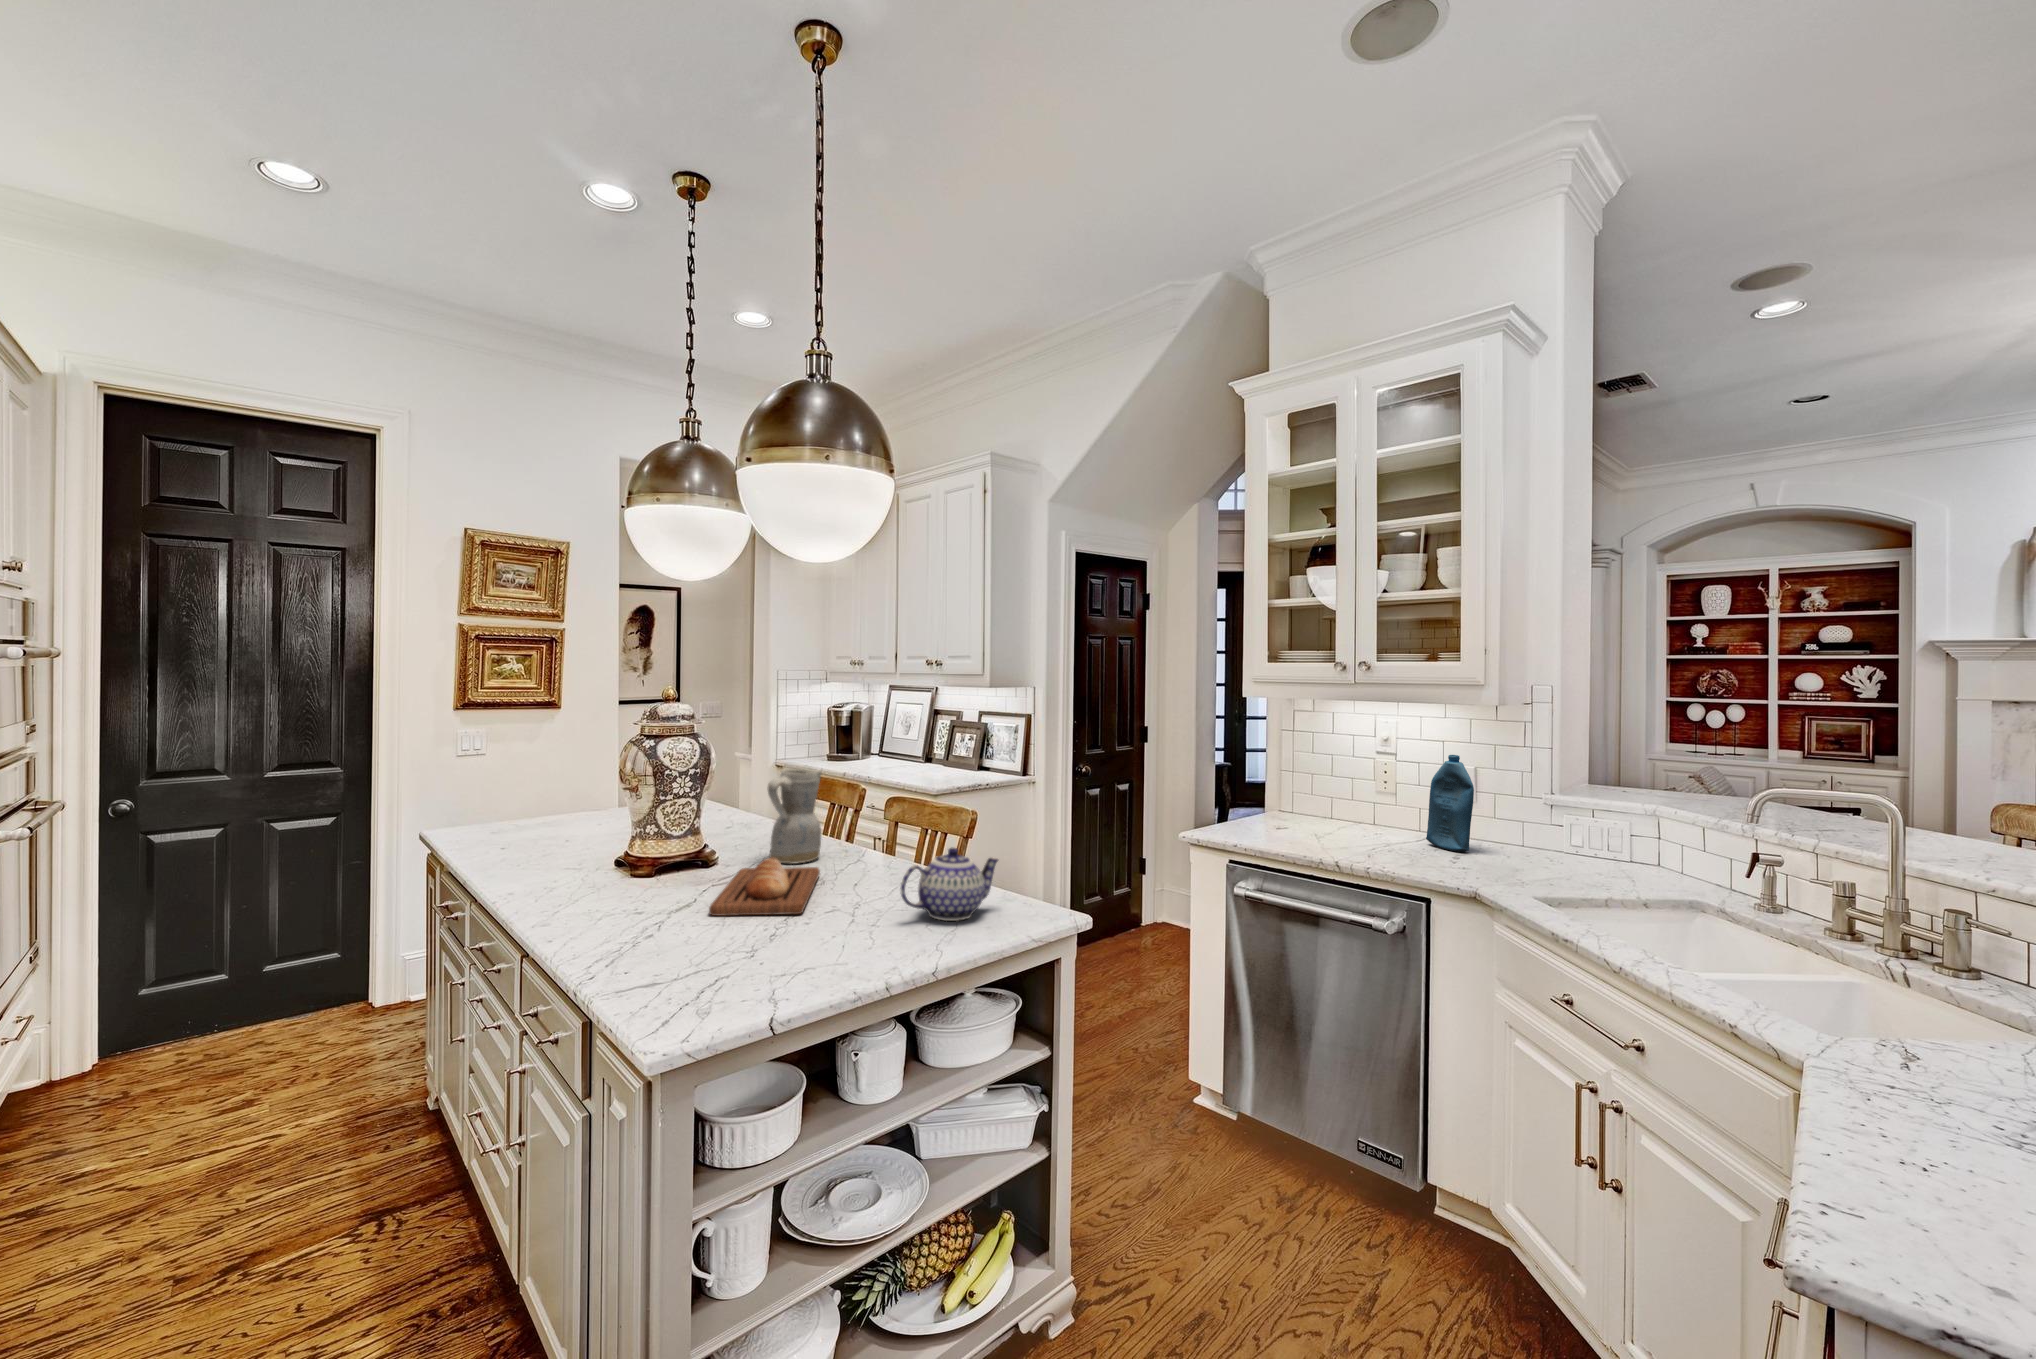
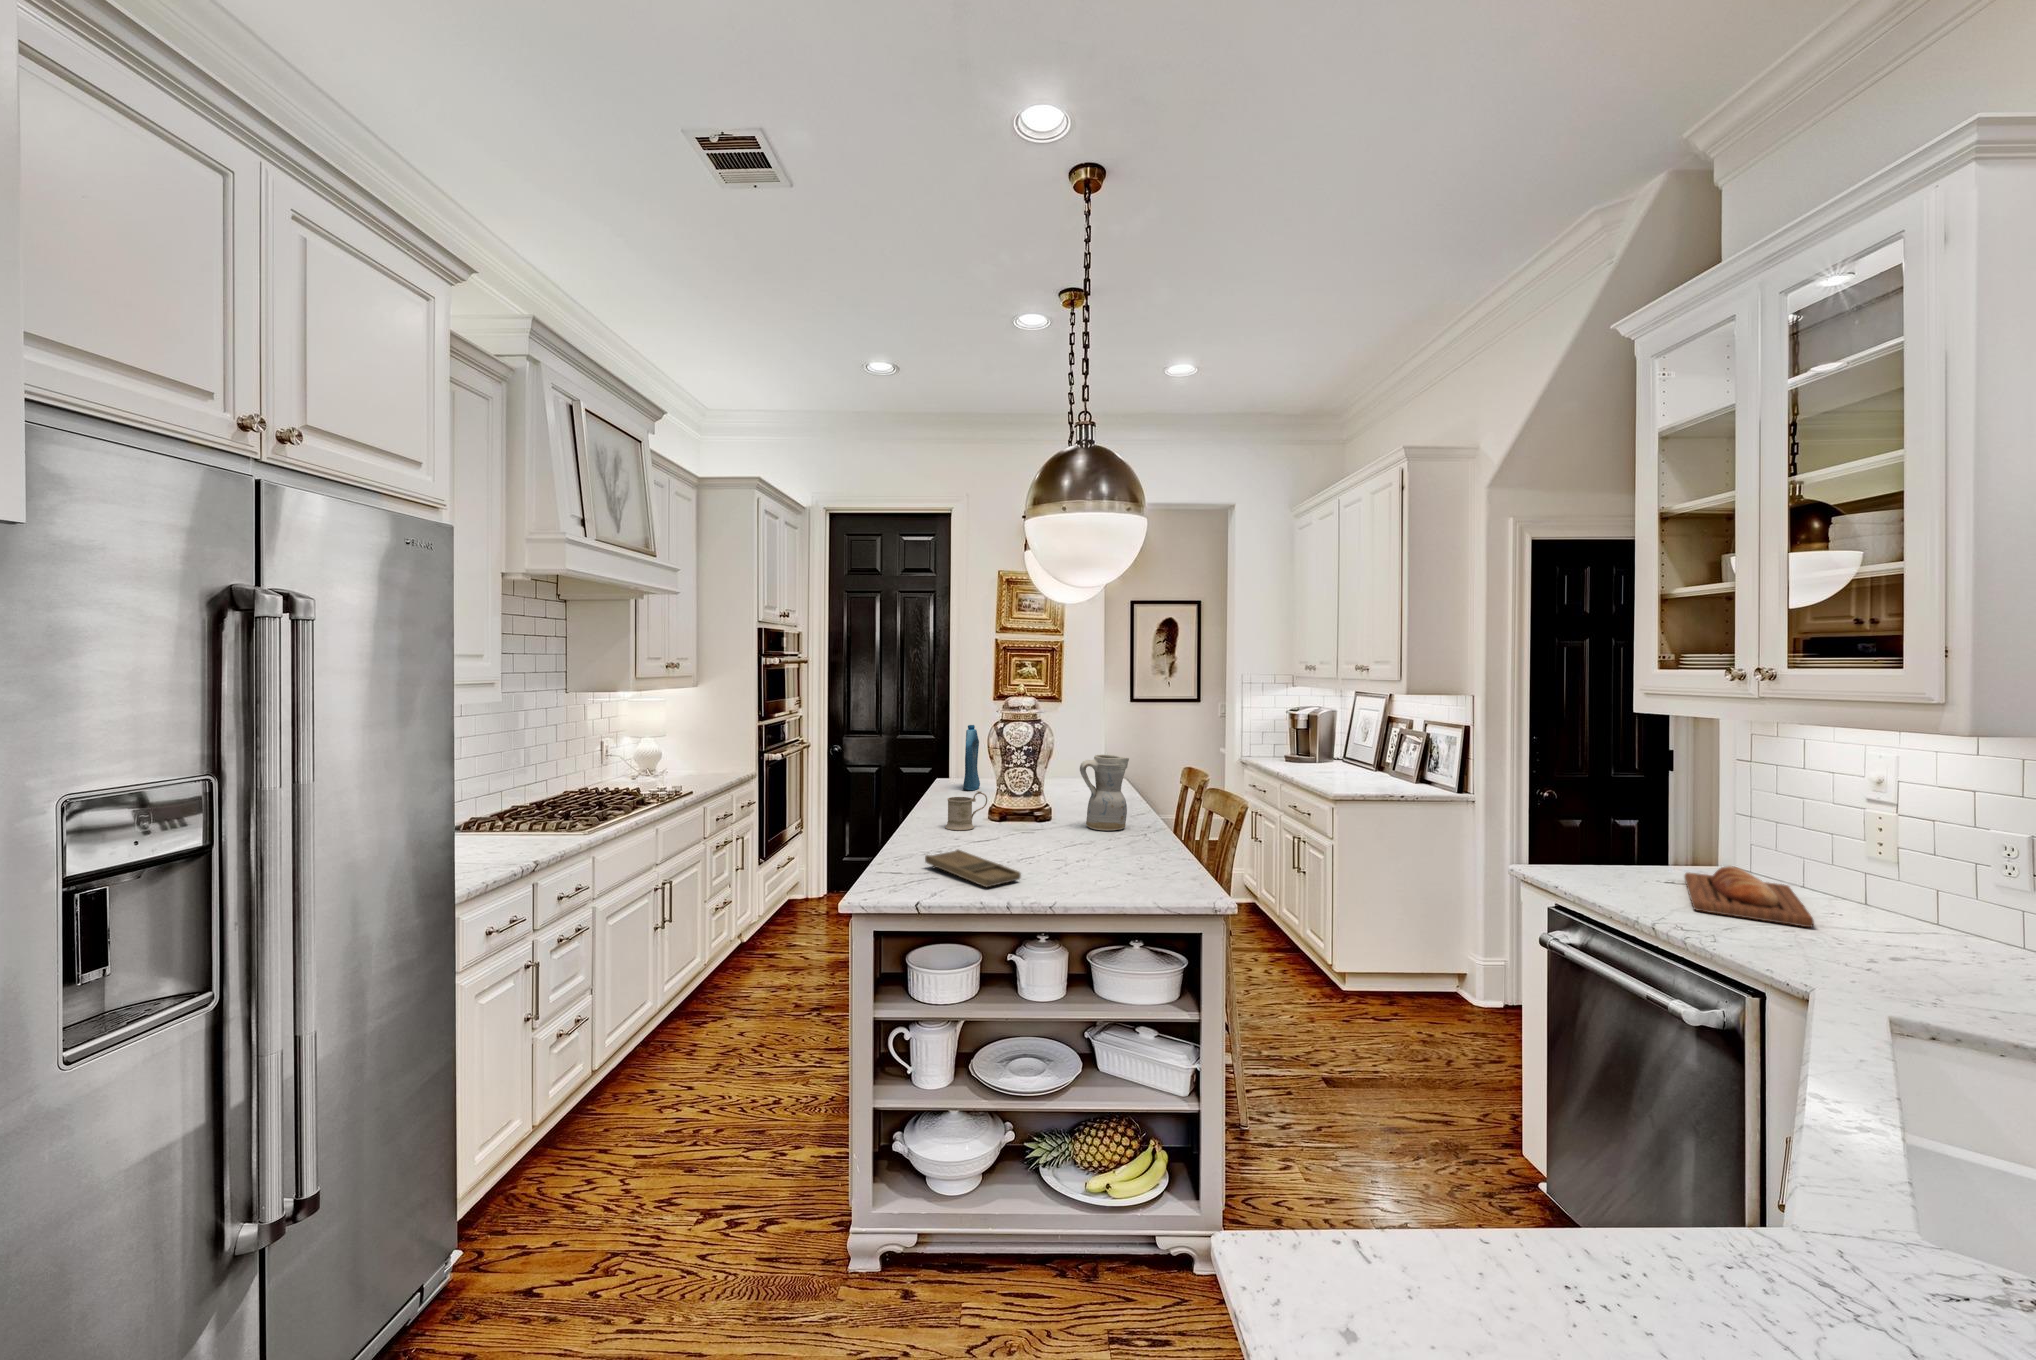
bottle: present [1426,755,1474,852] -> present [963,725,980,790]
mug: none [590,837,651,899] -> present [945,791,987,830]
teapot: present [900,848,998,921] -> none [1091,825,1187,886]
bread loaf: present [709,858,820,916] -> present [1684,866,1814,927]
tray: none [680,924,838,967] -> present [925,850,1021,887]

